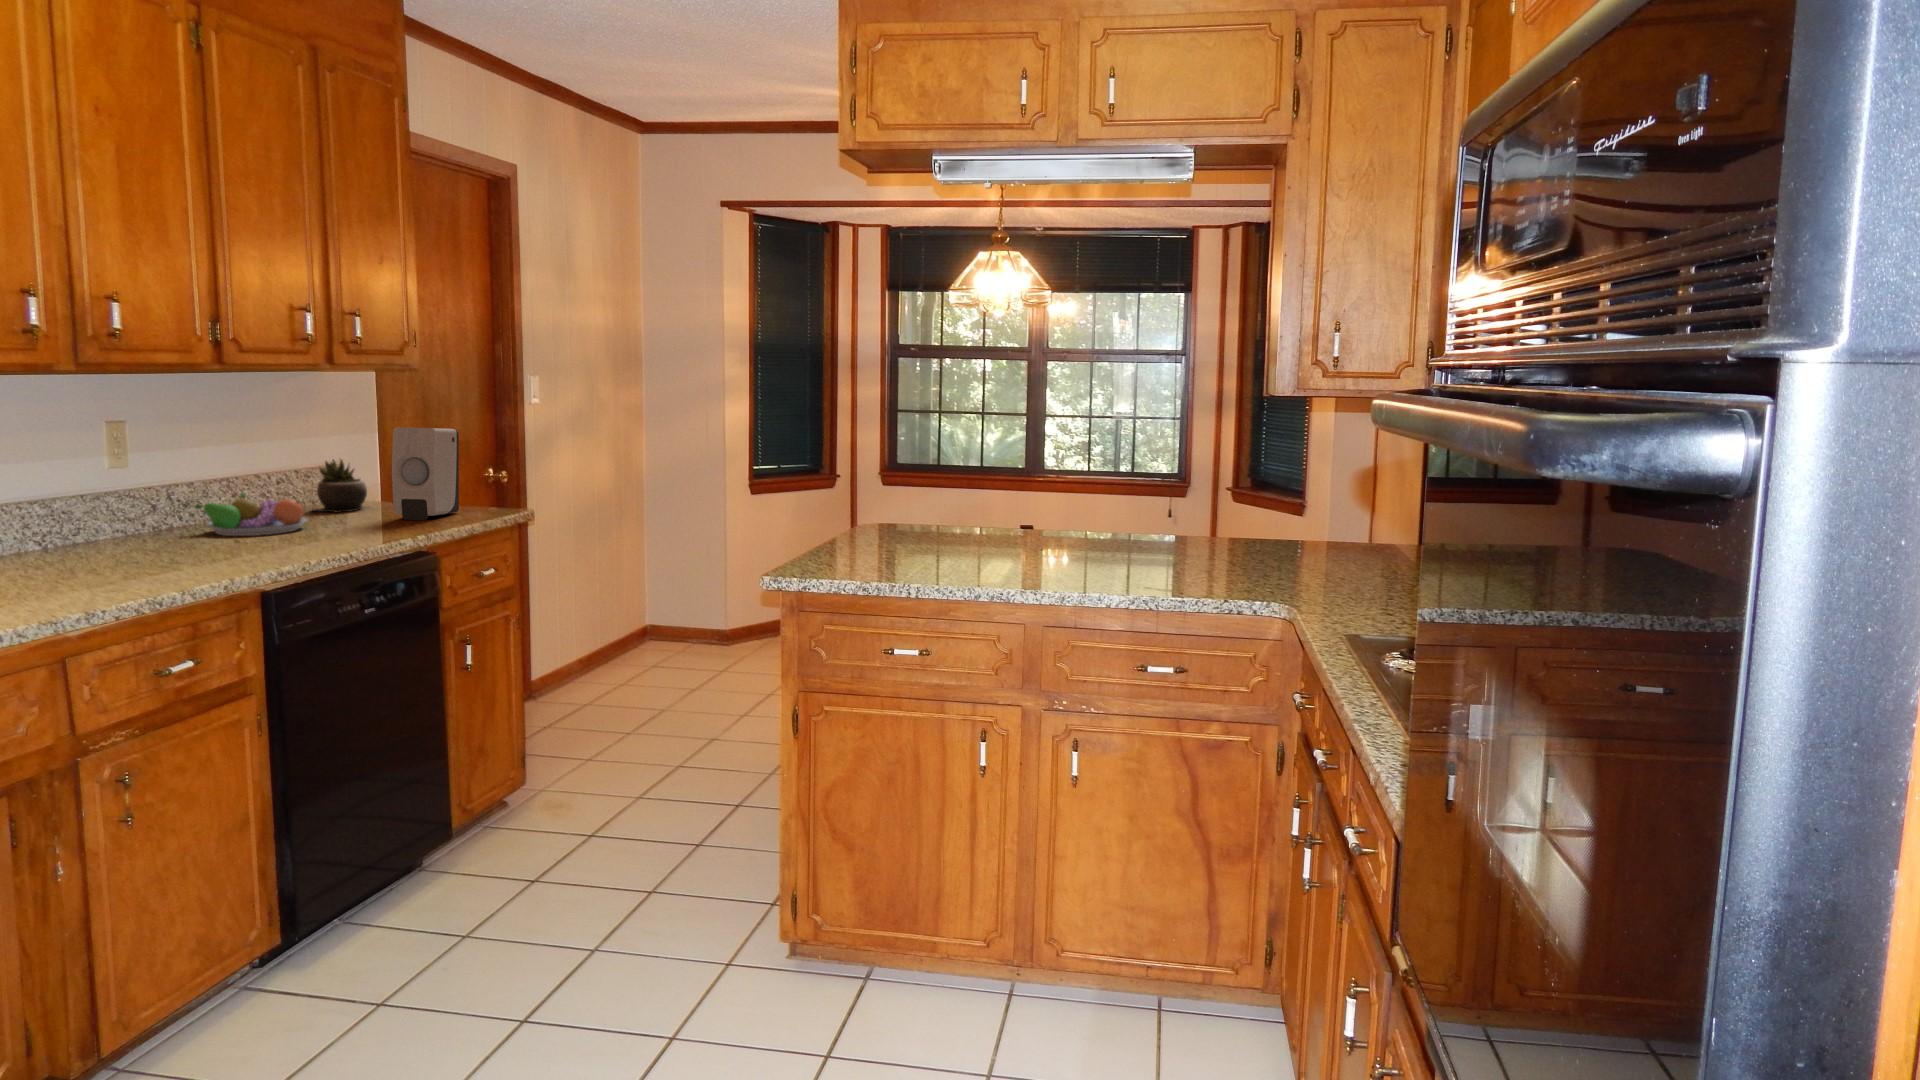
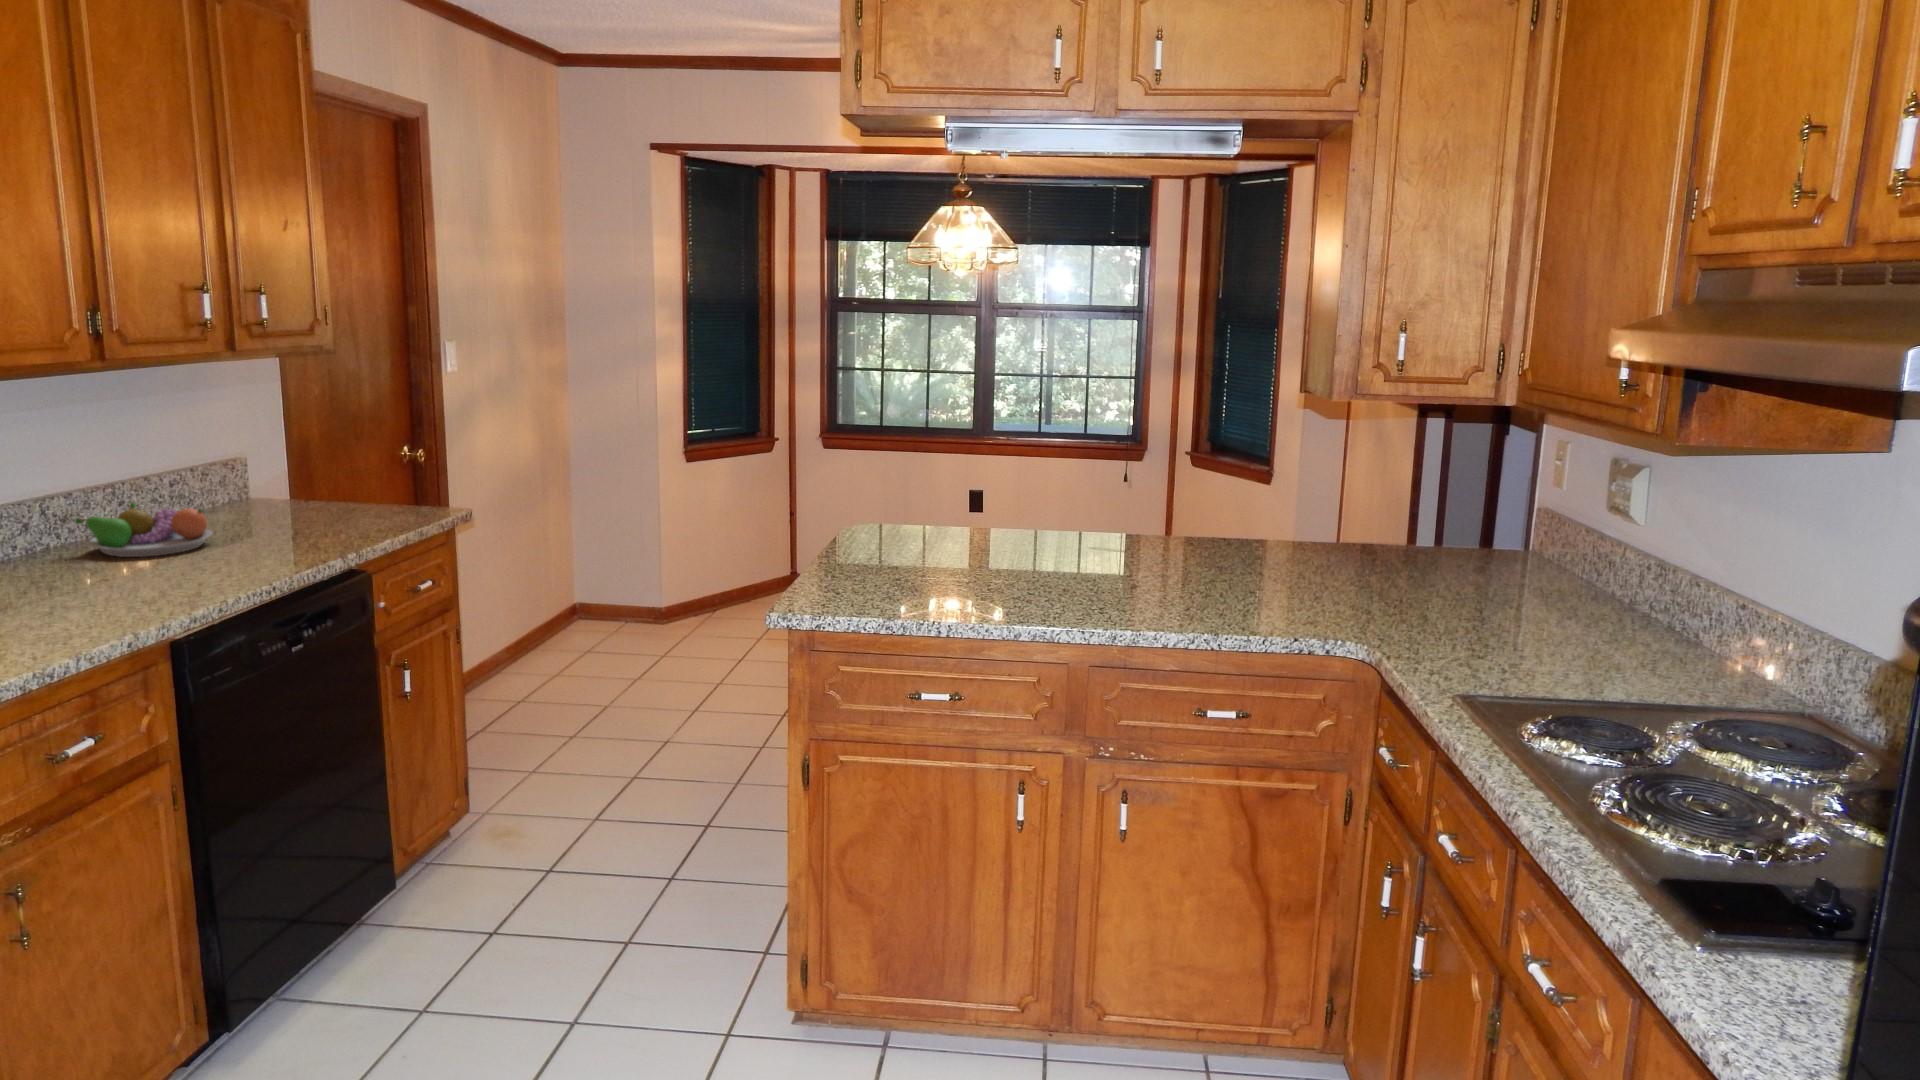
soap dispenser: present [392,427,459,520] -> none [310,420,388,528]
succulent plant: present [314,460,371,513] -> none [207,451,292,517]

